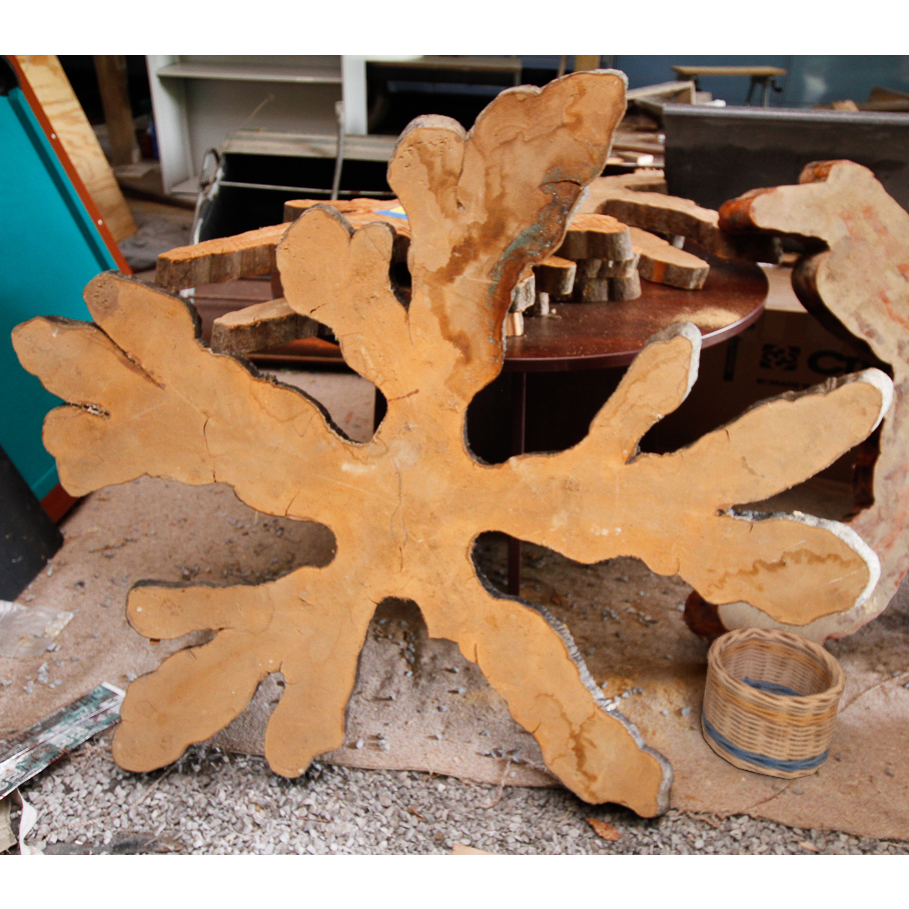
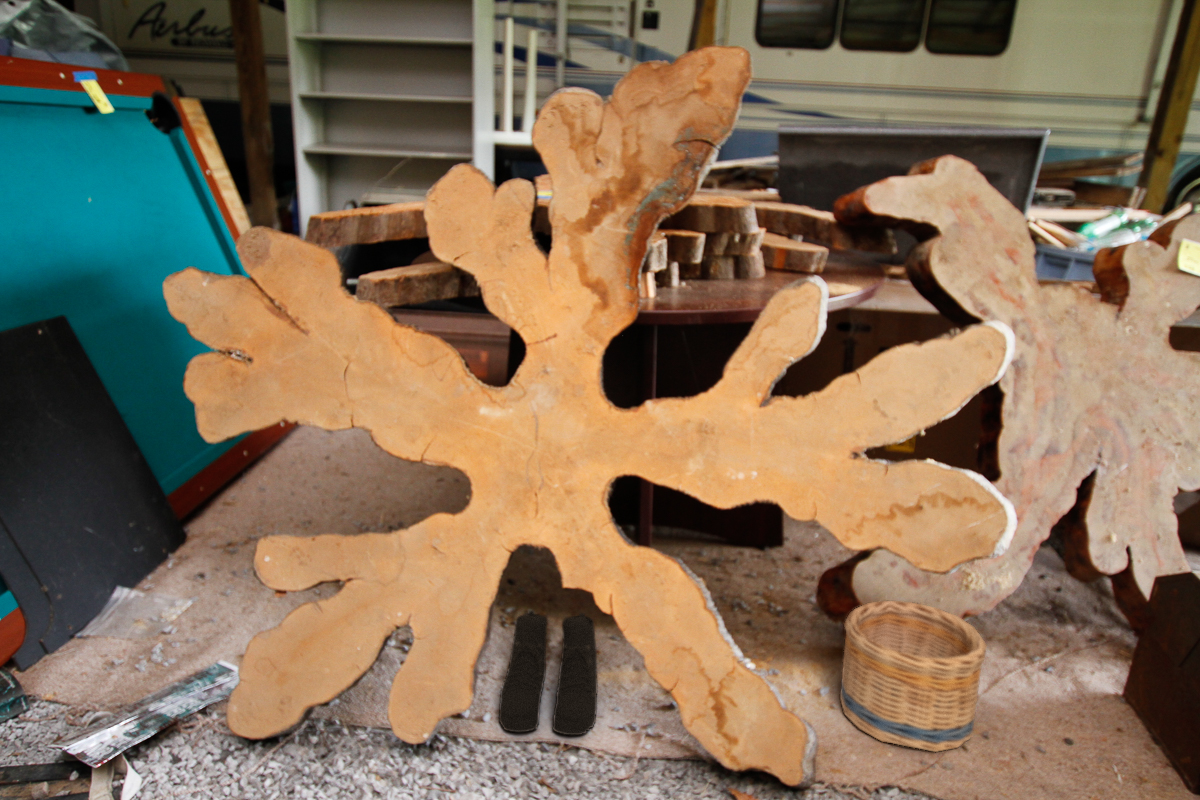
boots: none [370,637,464,764] -> present [499,610,598,735]

